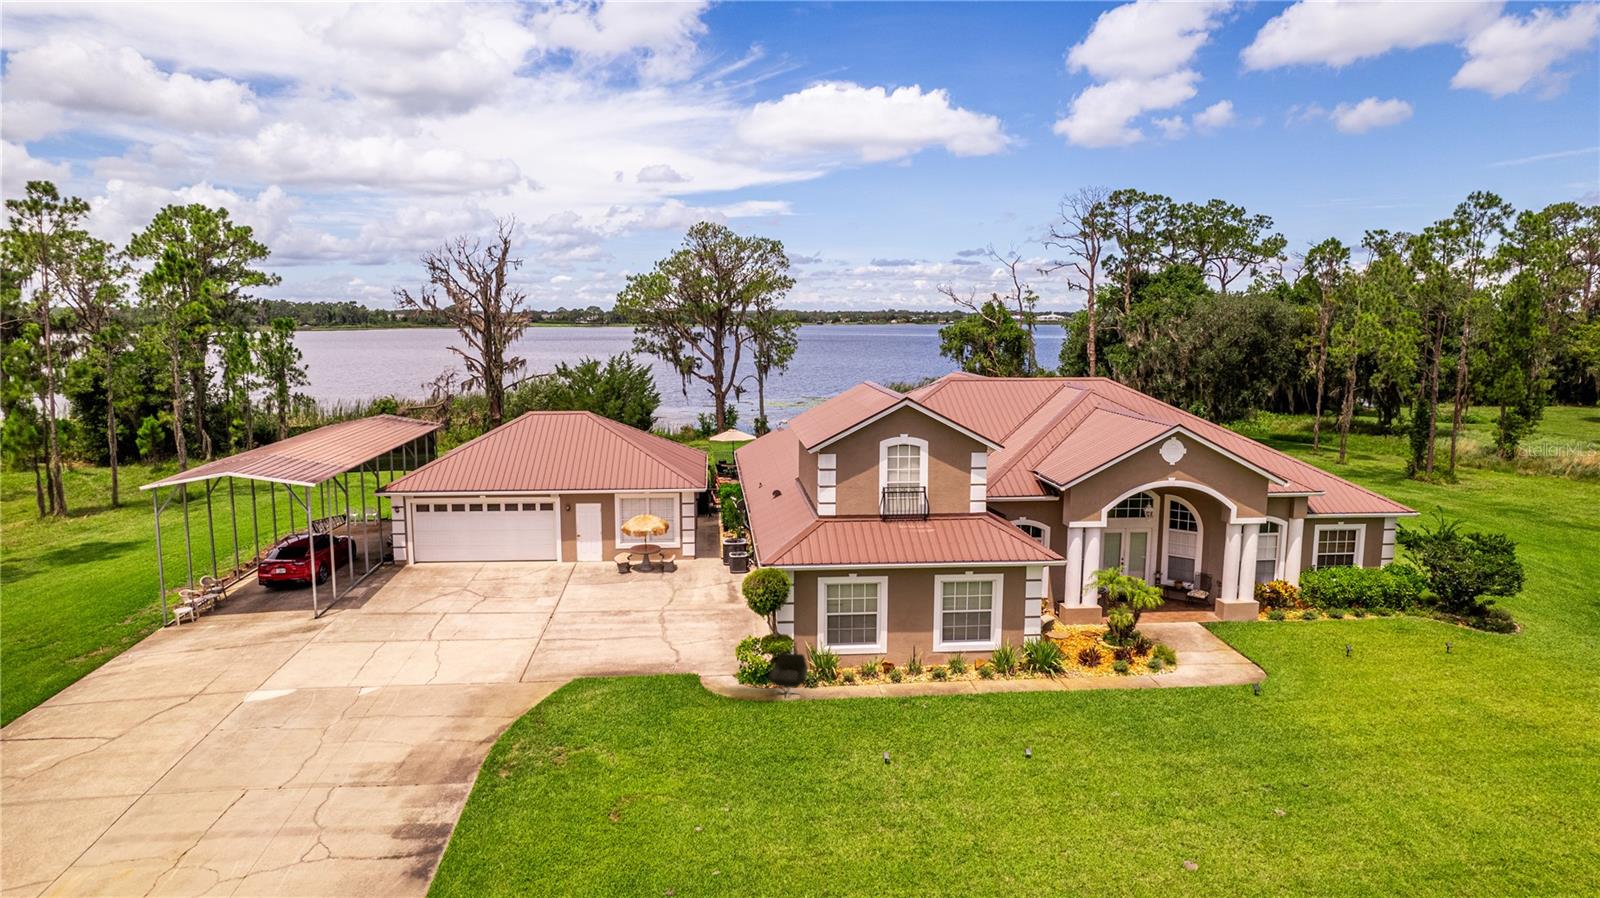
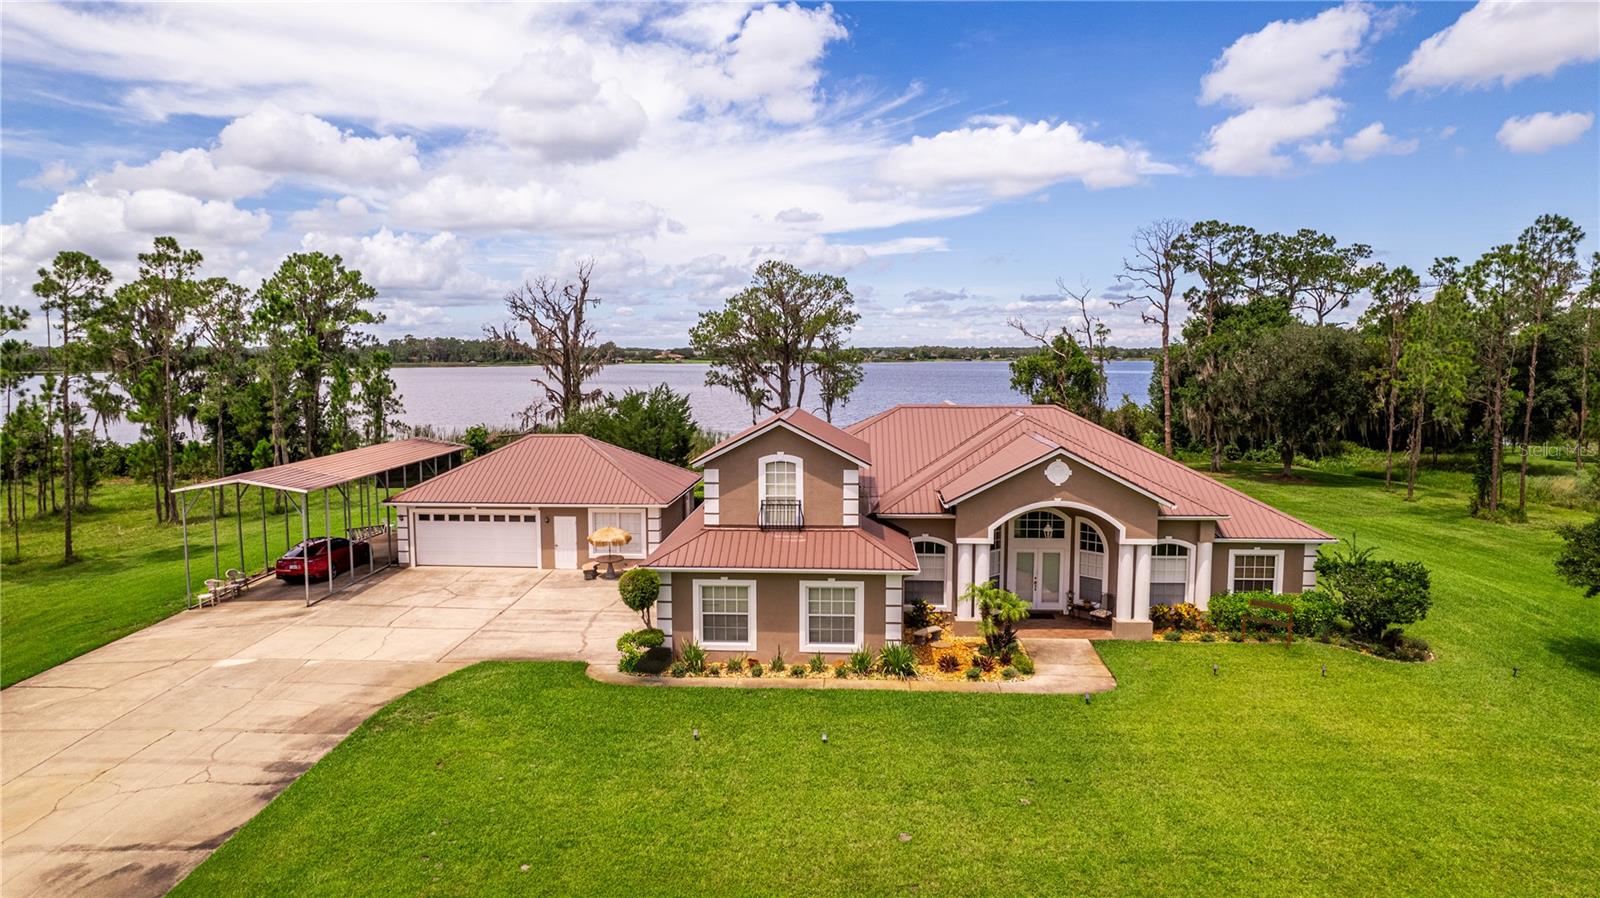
bench: none [1339,574,1393,625] -> present [1241,599,1293,649]
decorative plant: none [1401,594,1430,616] -> present [1318,624,1330,643]

